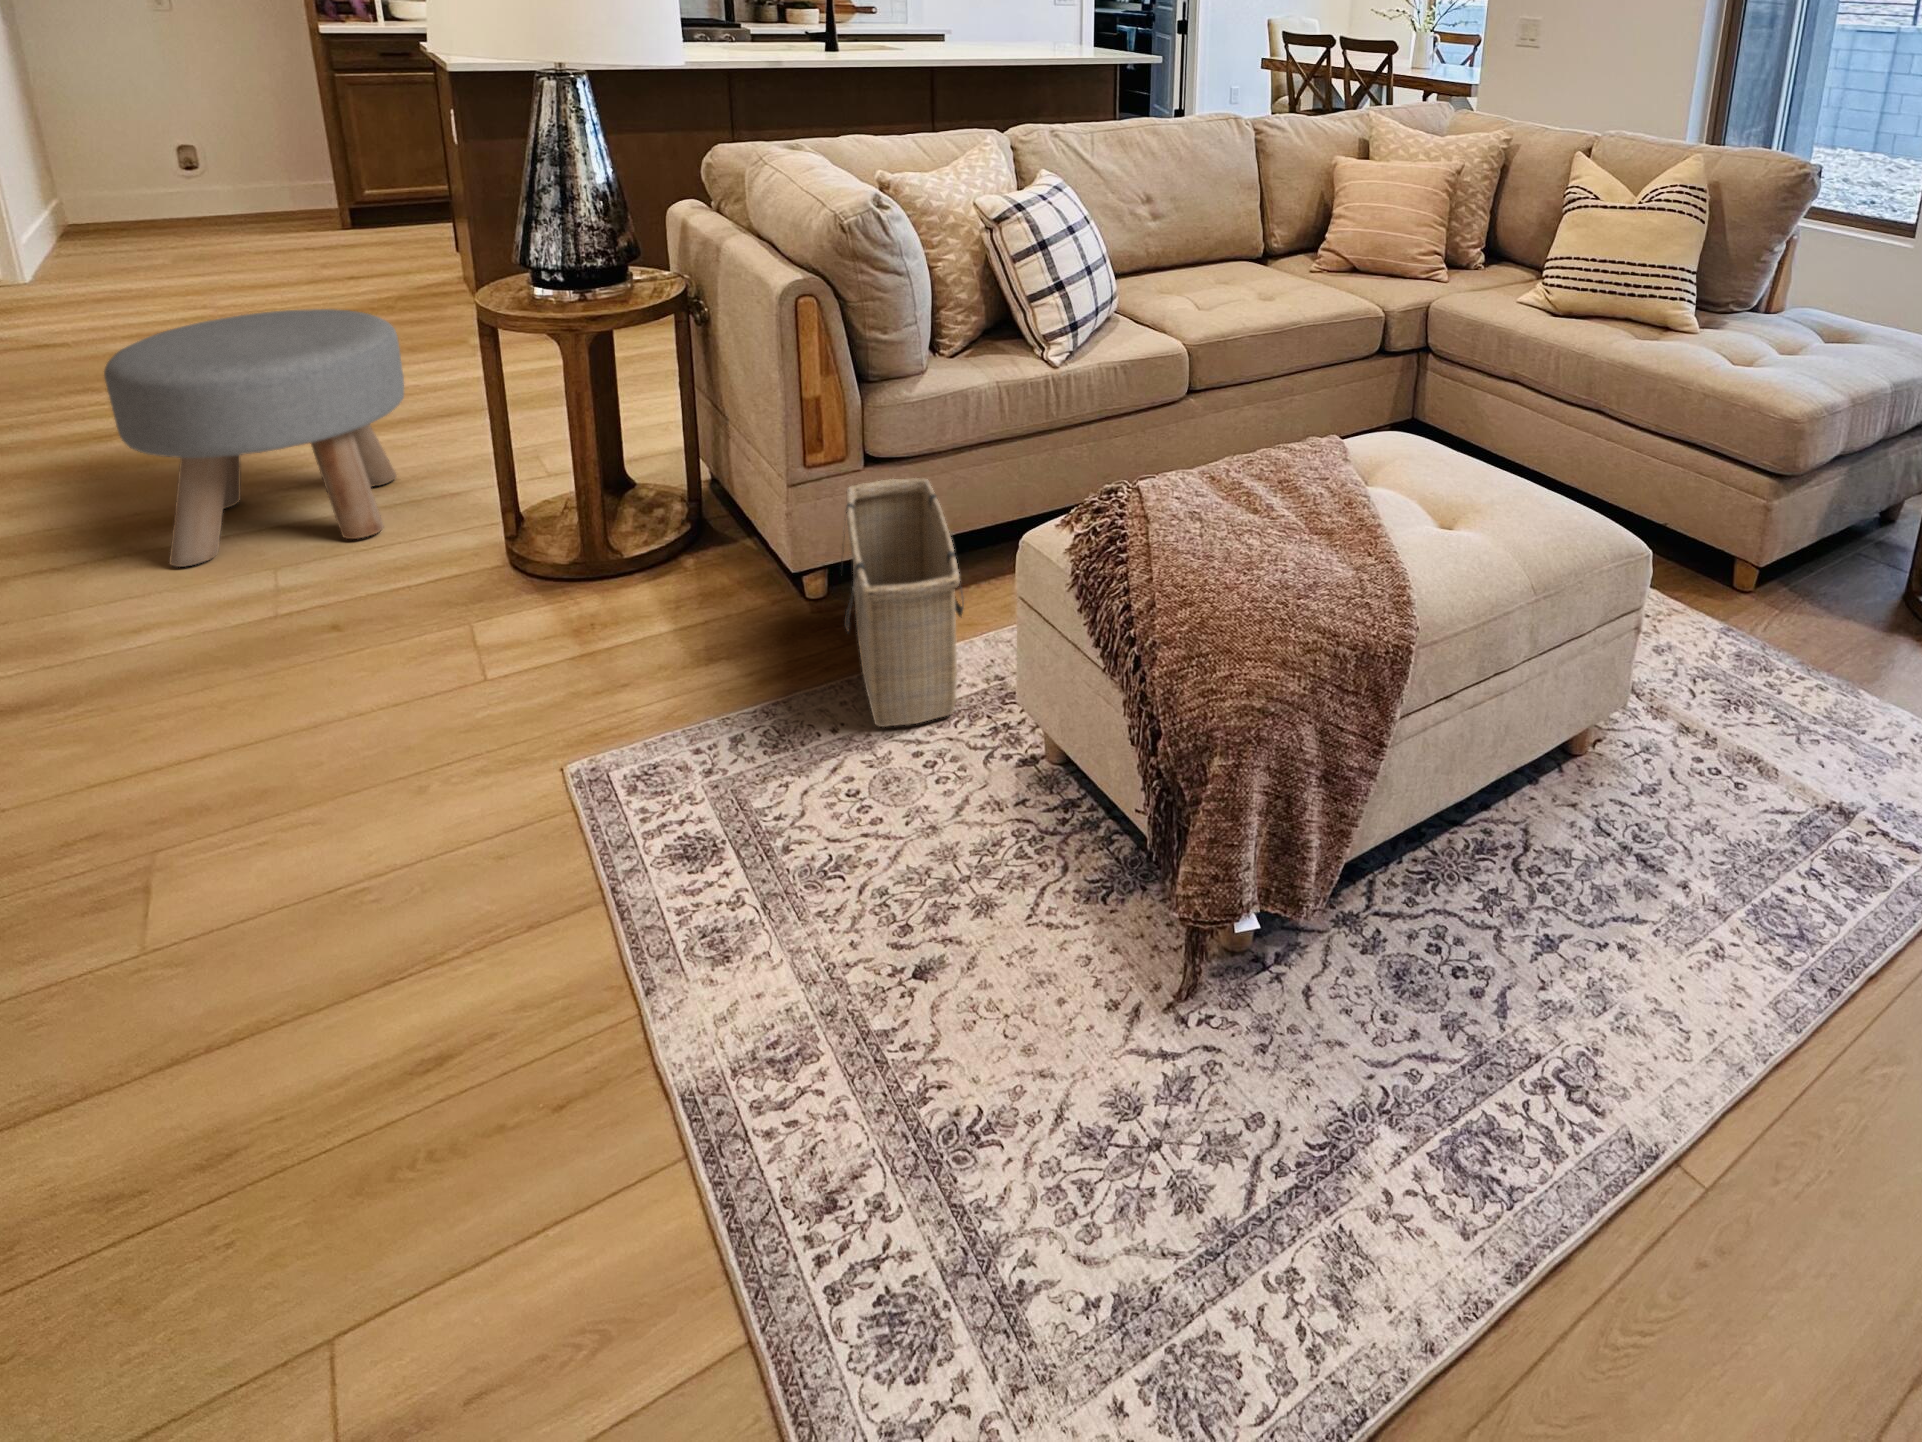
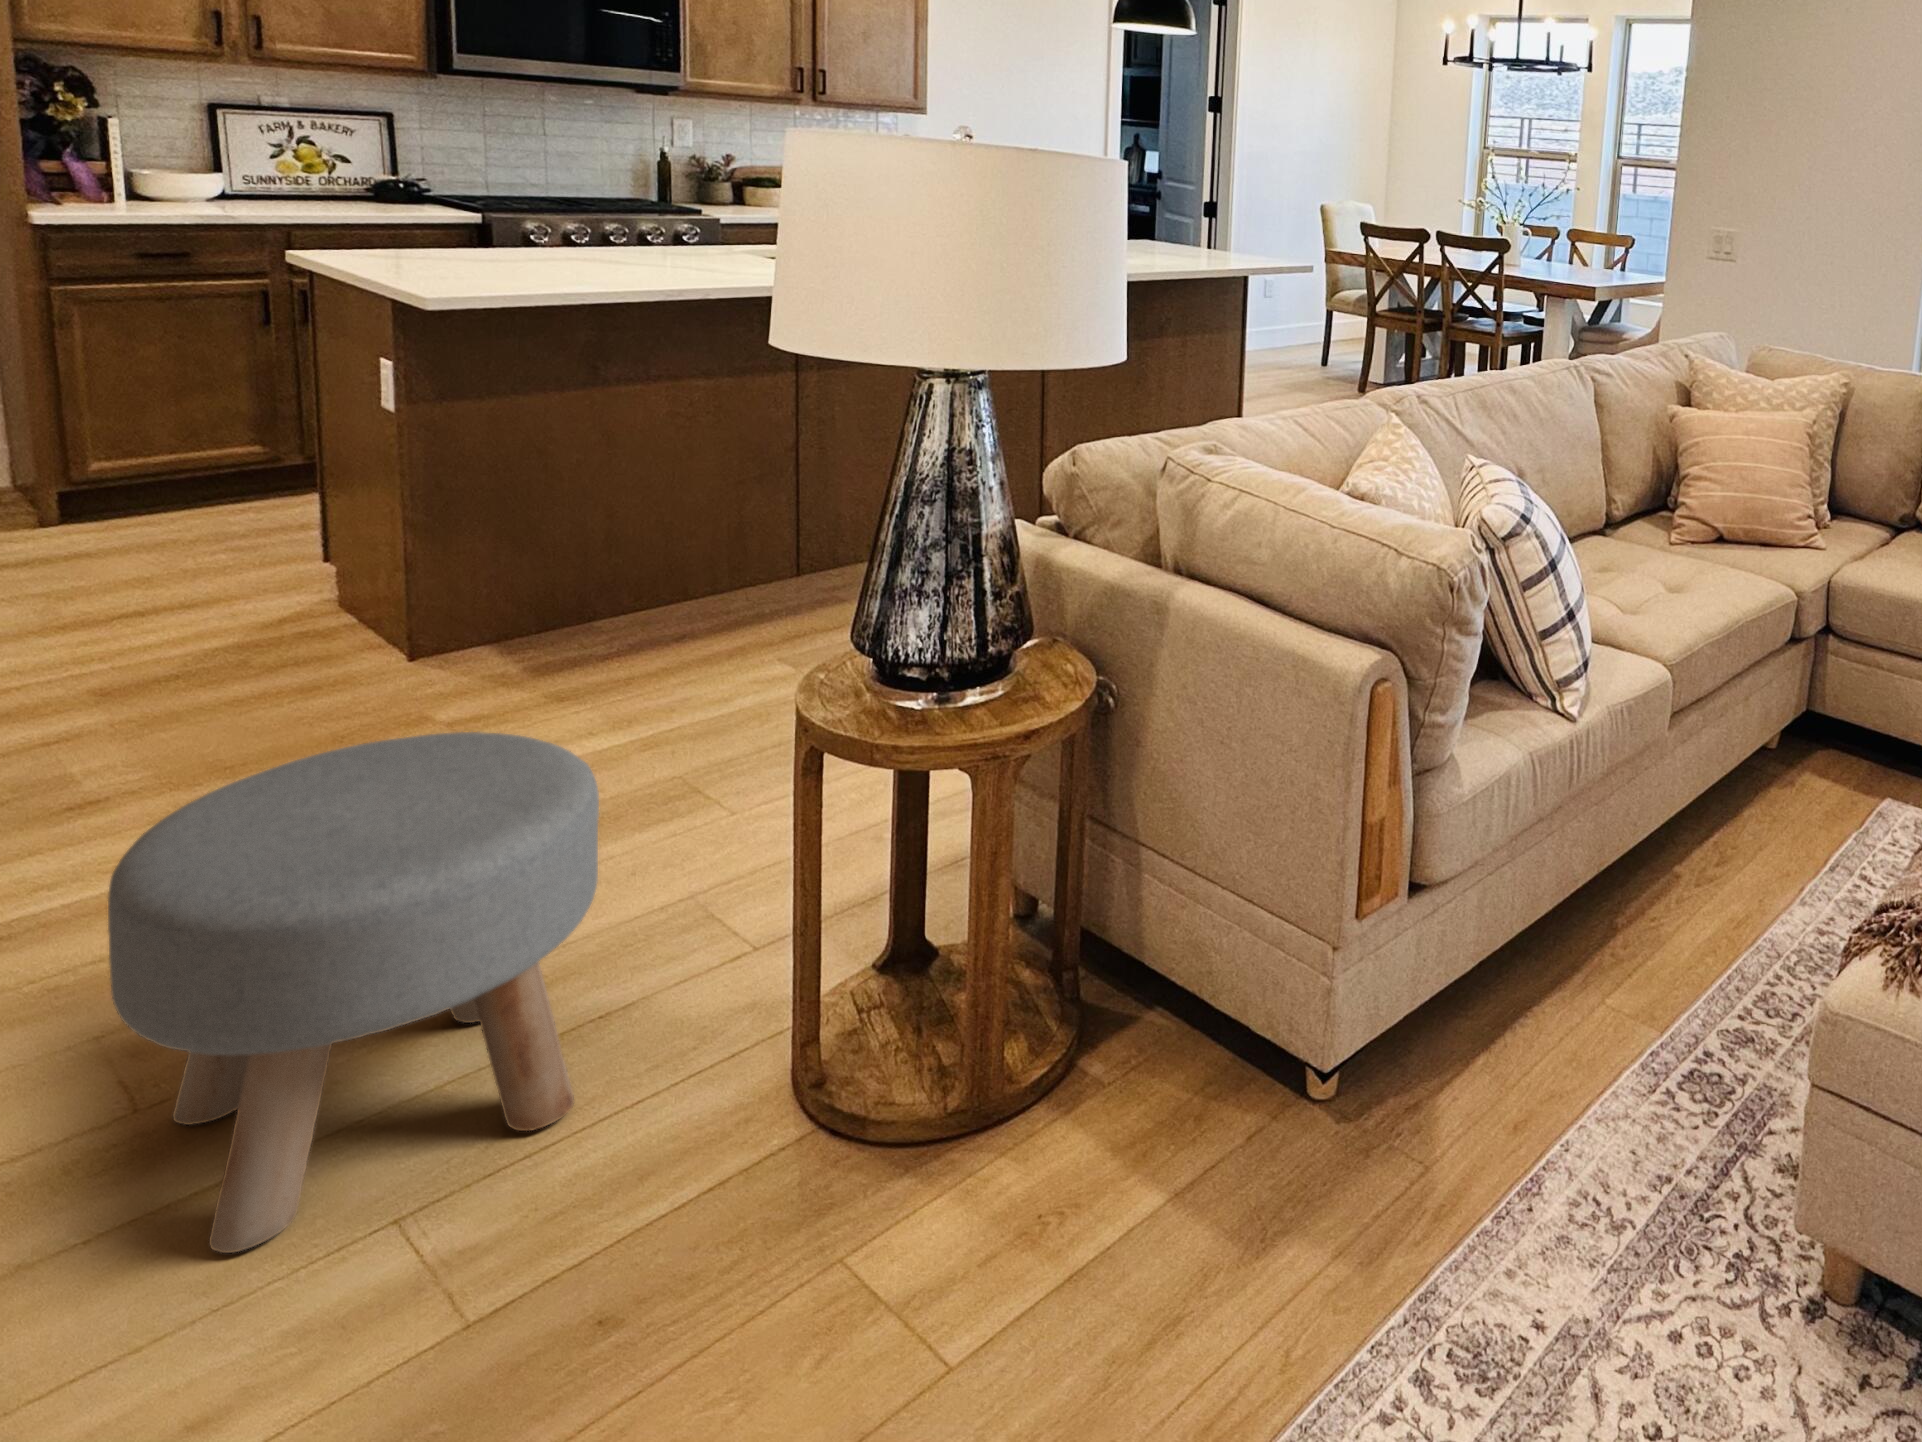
basket: present [844,478,964,727] -> none [1417,900,1711,1290]

